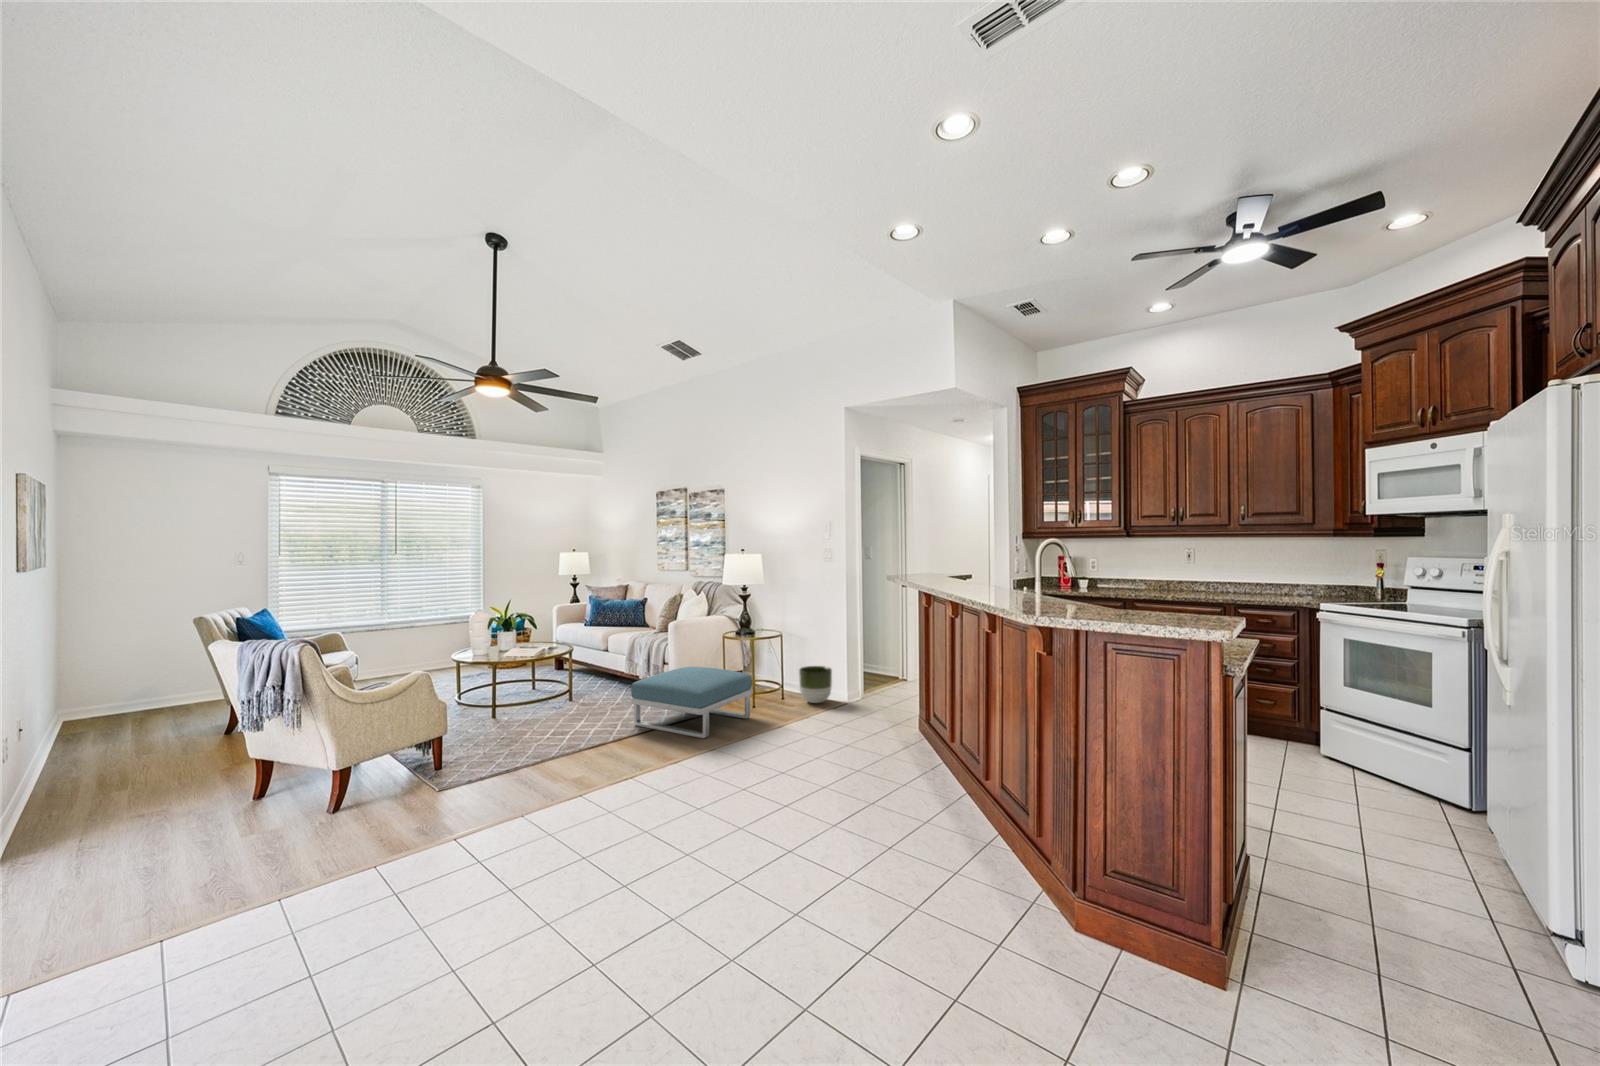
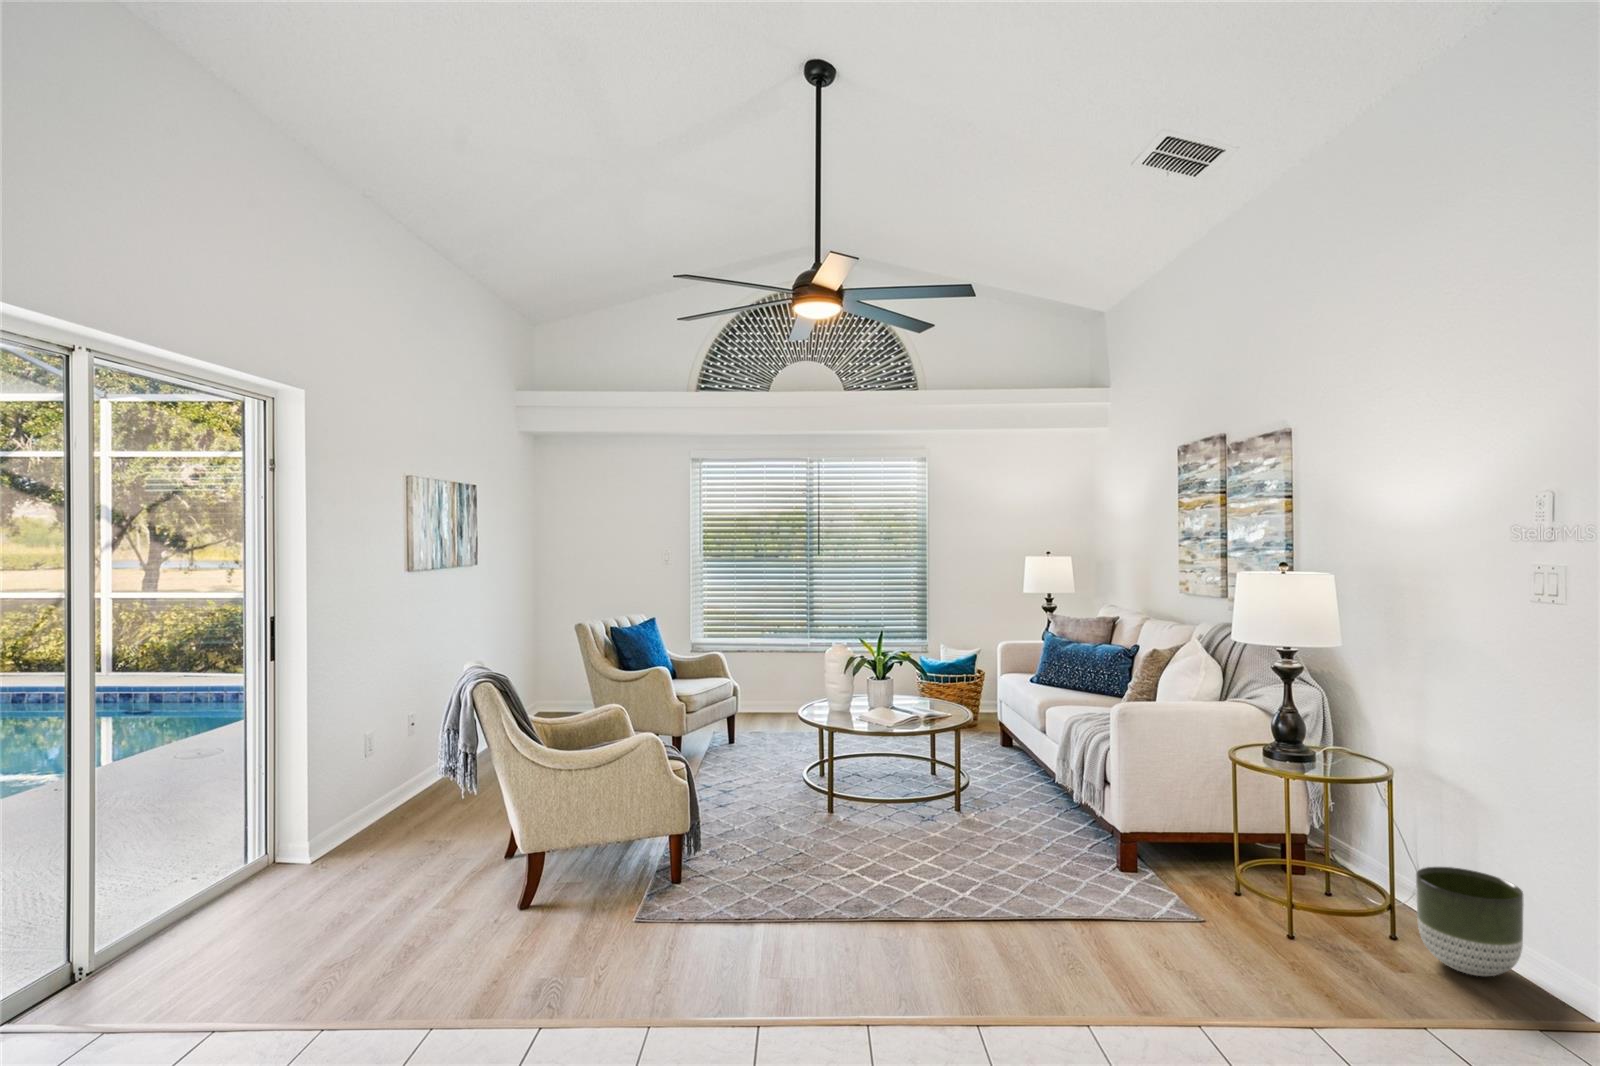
footstool: present [631,667,753,738] -> none [990,801,1253,971]

